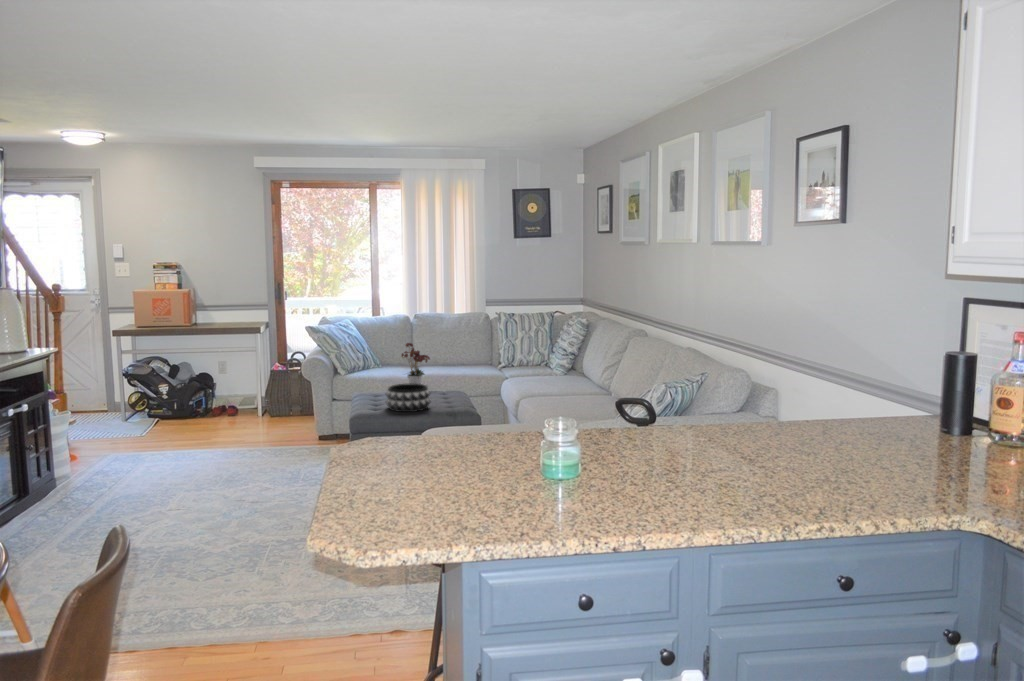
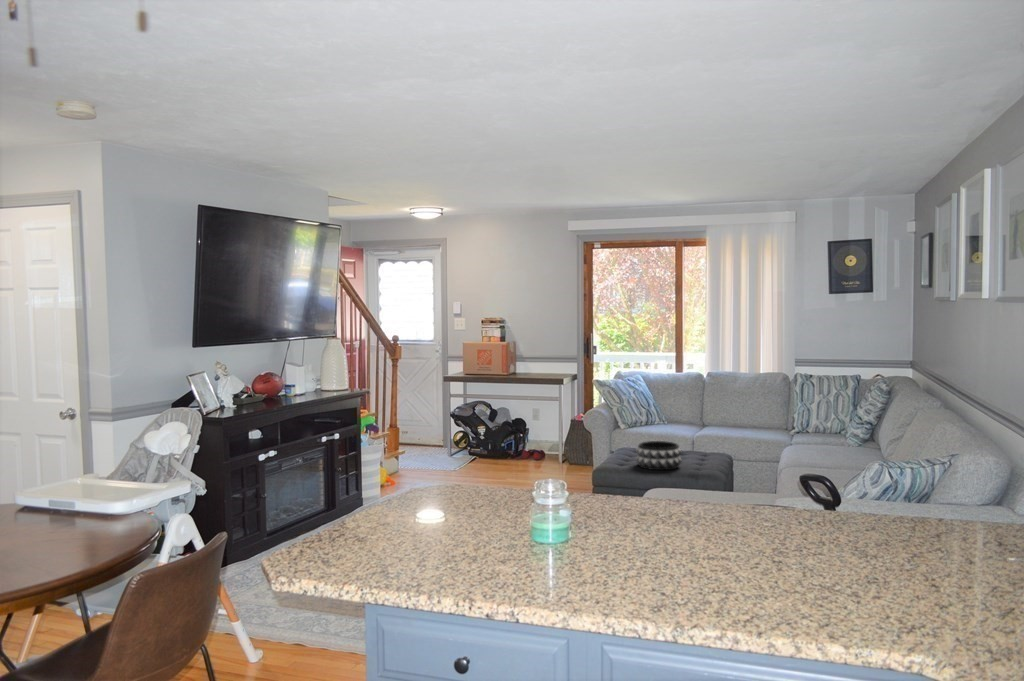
flower arrangement: present [401,343,430,384] -> none [674,398,708,447]

